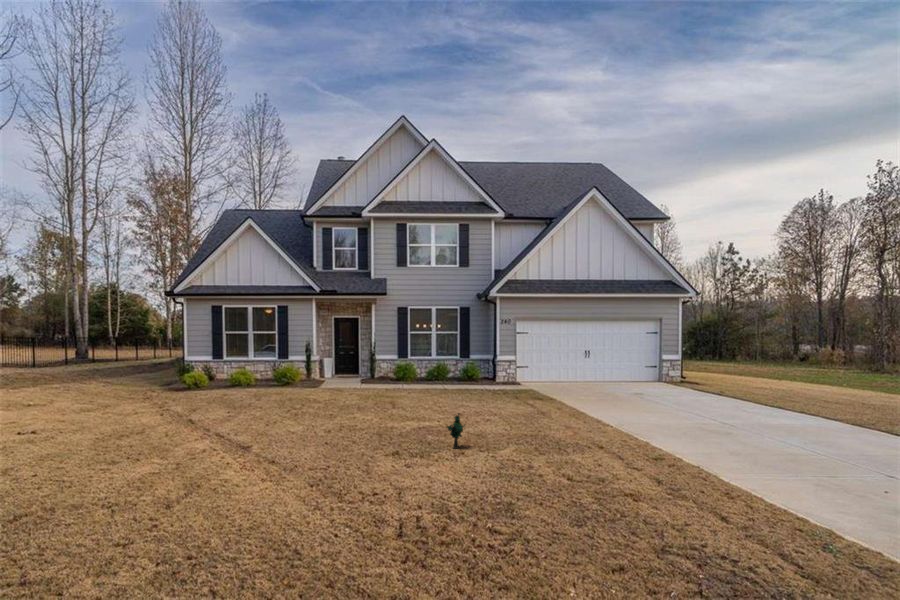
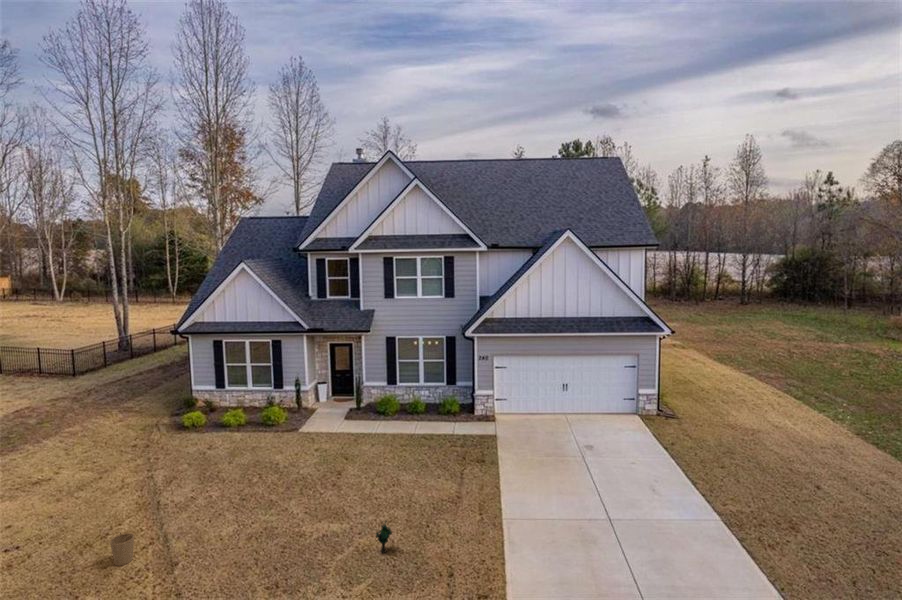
basket: none [144,424,171,461] -> present [110,533,134,566]

